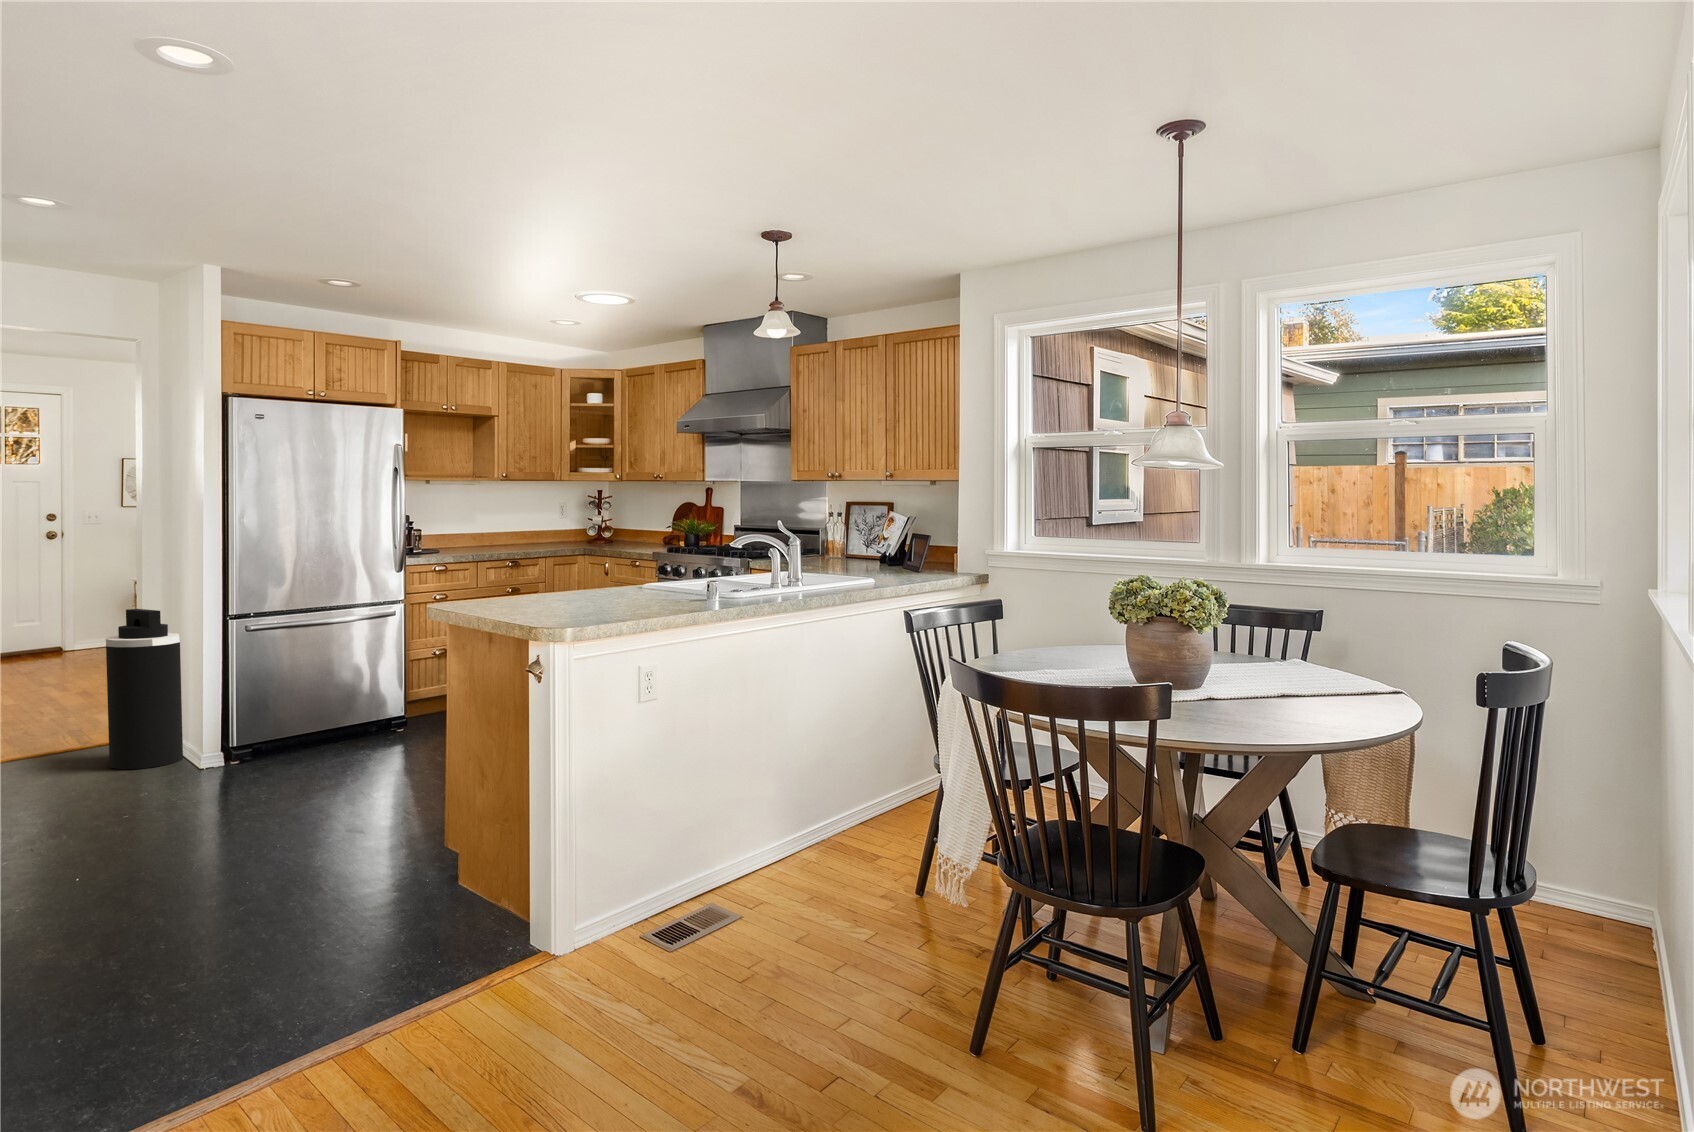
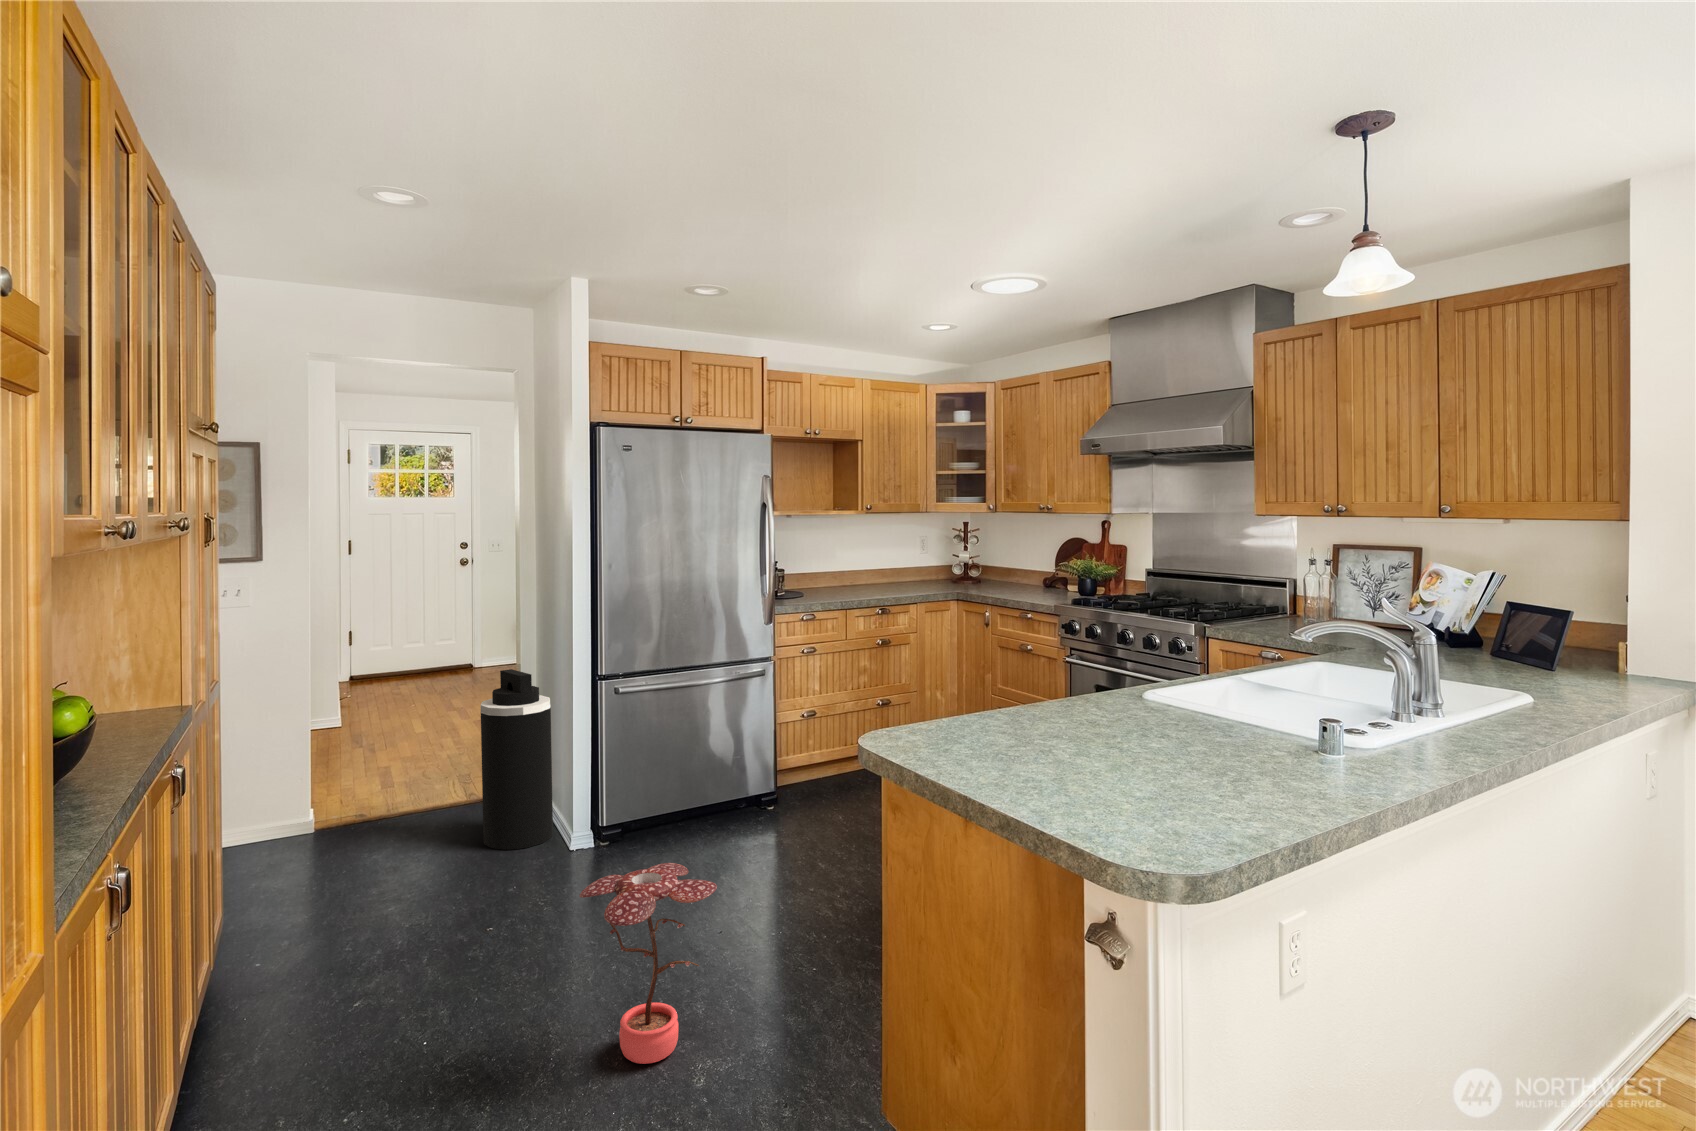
potted plant: none [221,720,337,858] -> present [579,863,717,1064]

